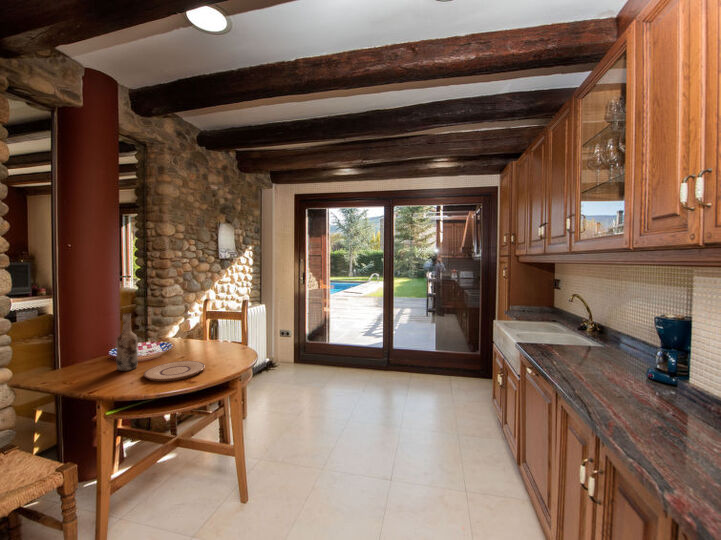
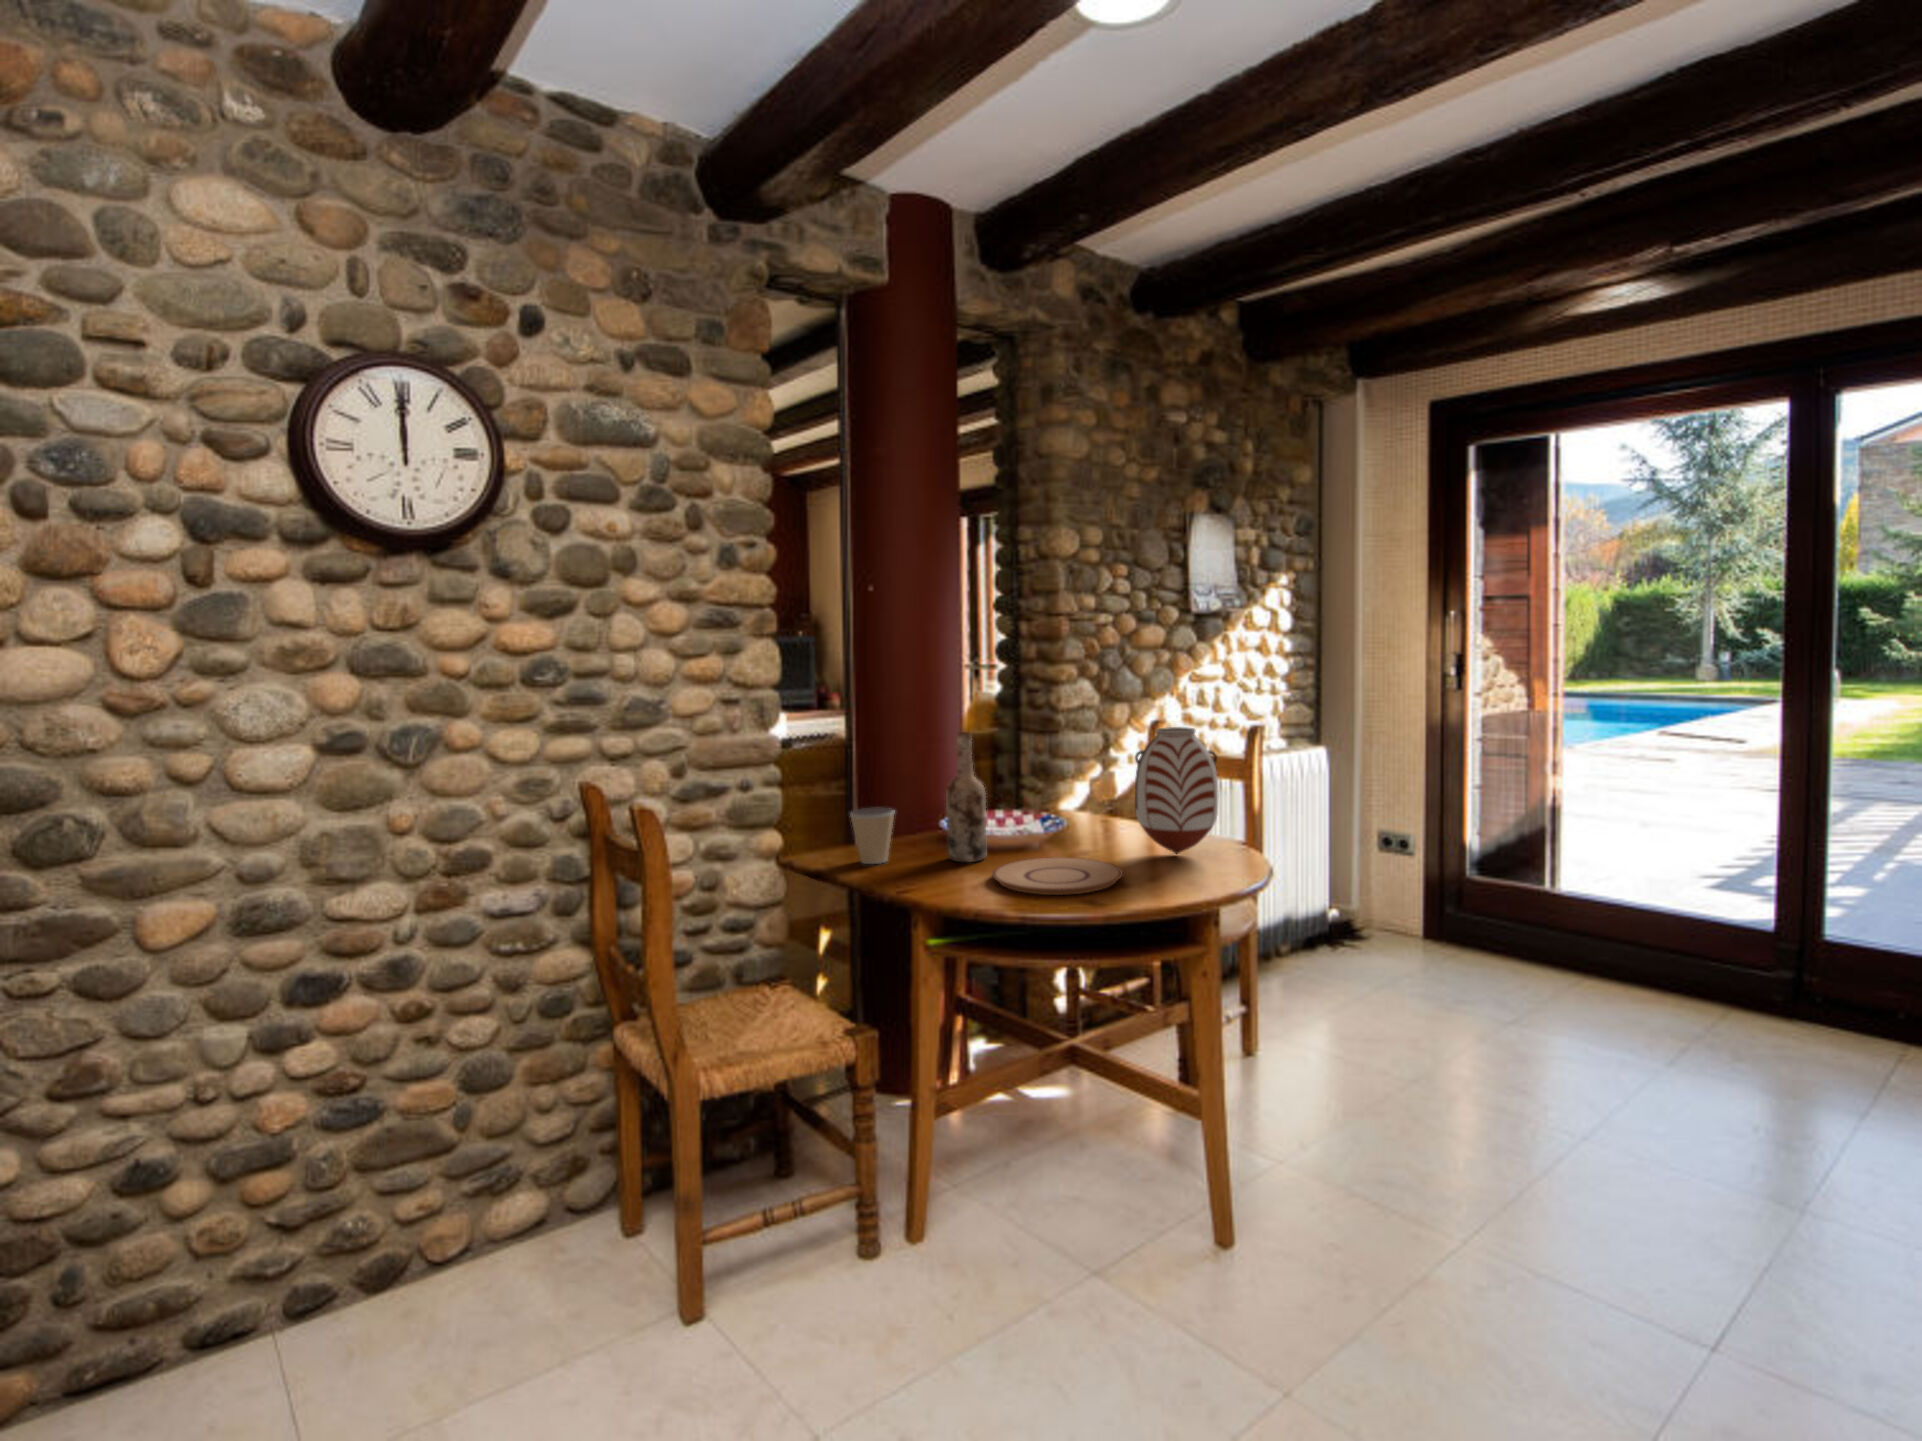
vase: none [207,306,239,353] -> present [1135,727,1218,854]
coffee cup: none [57,351,86,380] -> present [850,808,895,864]

